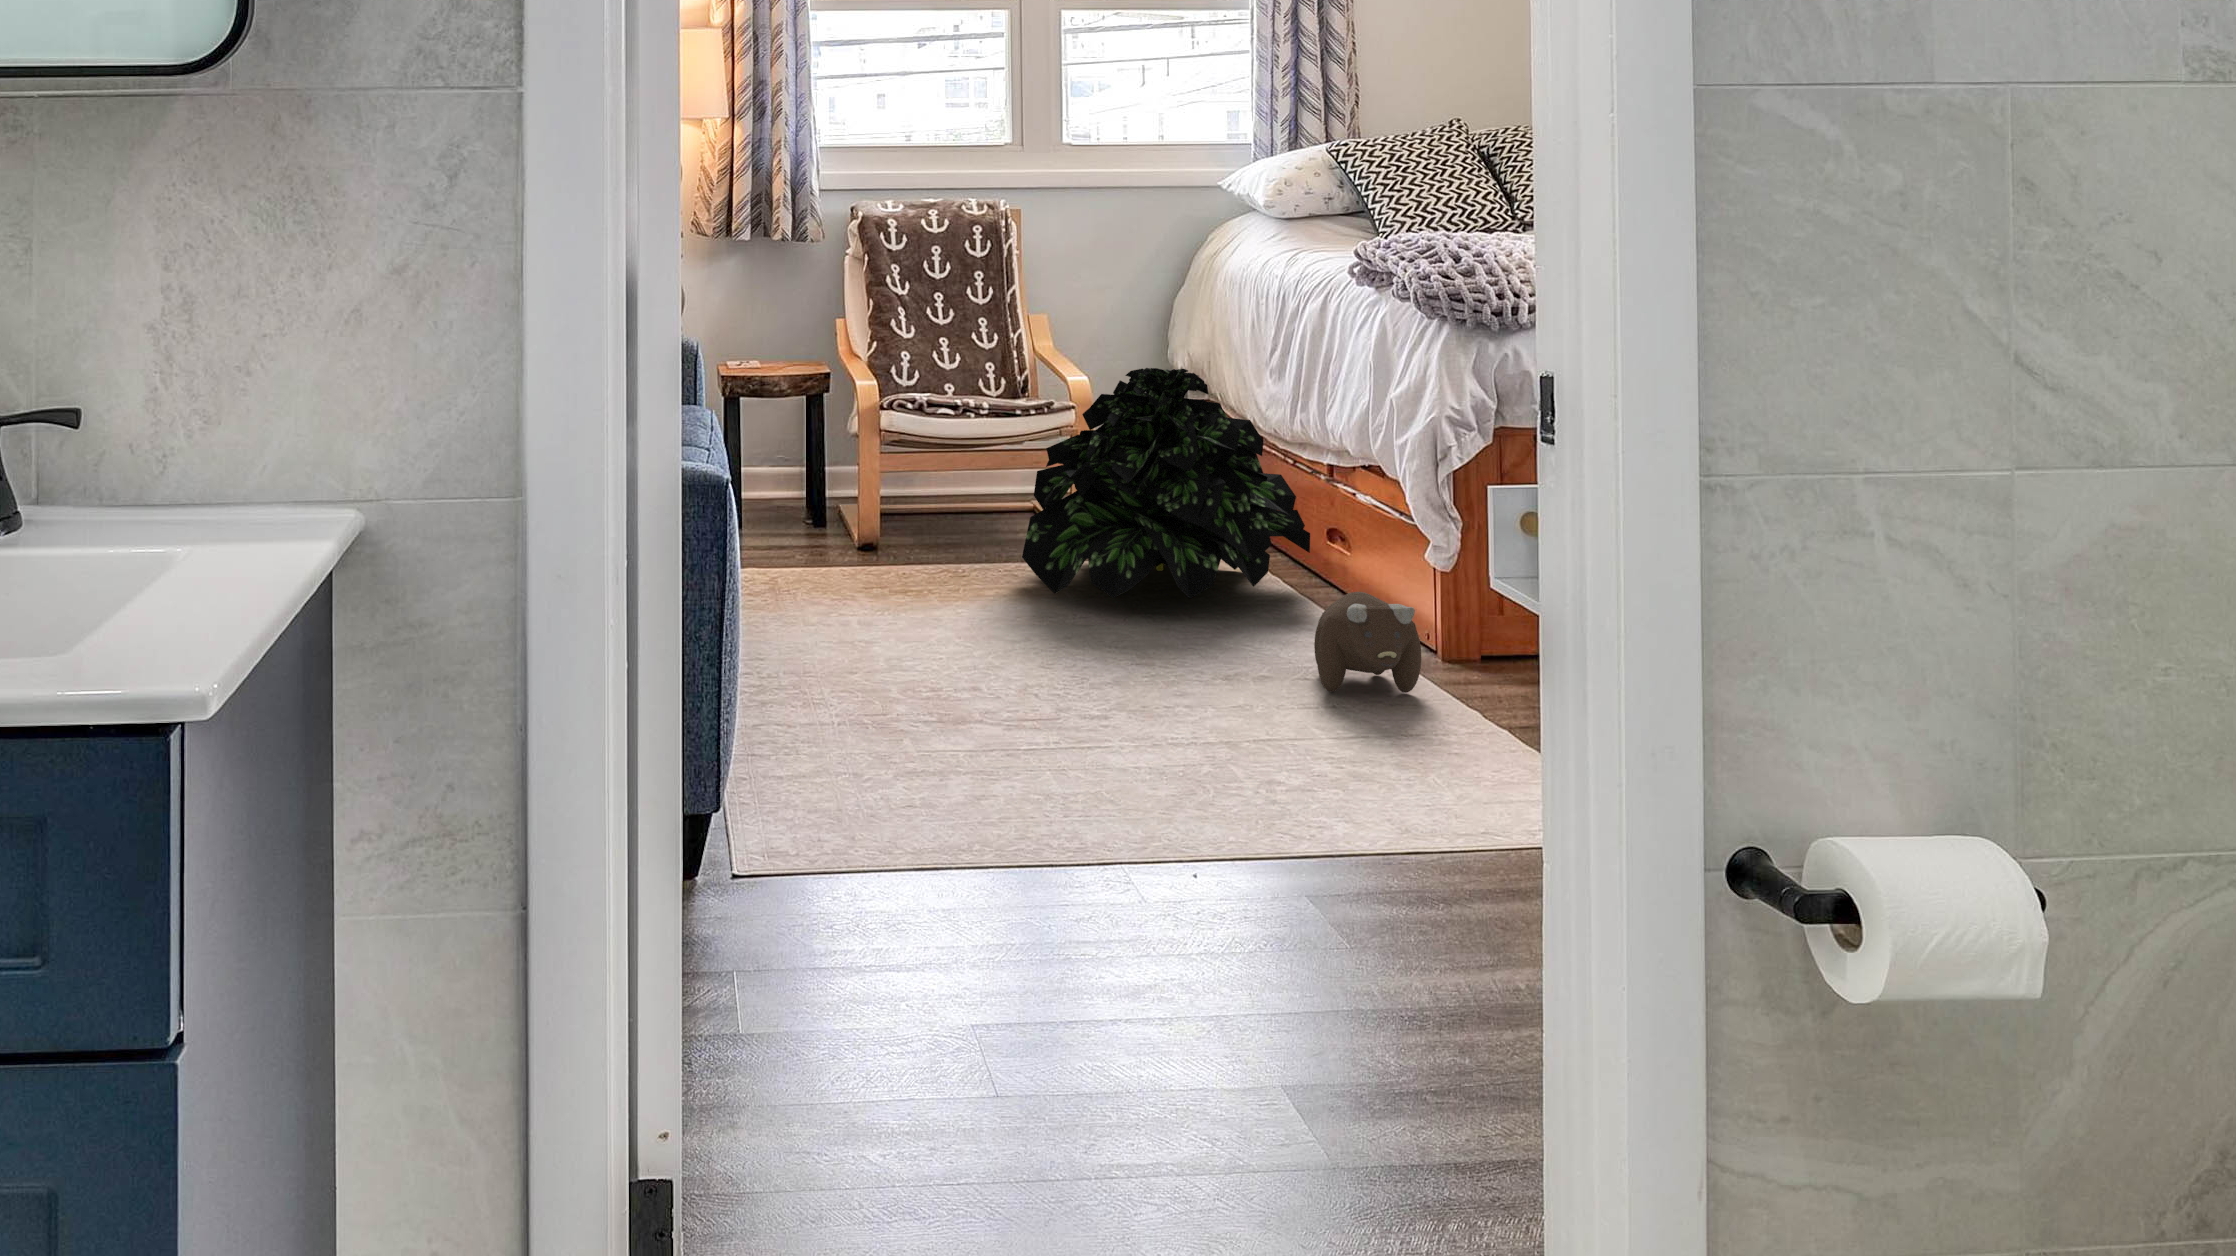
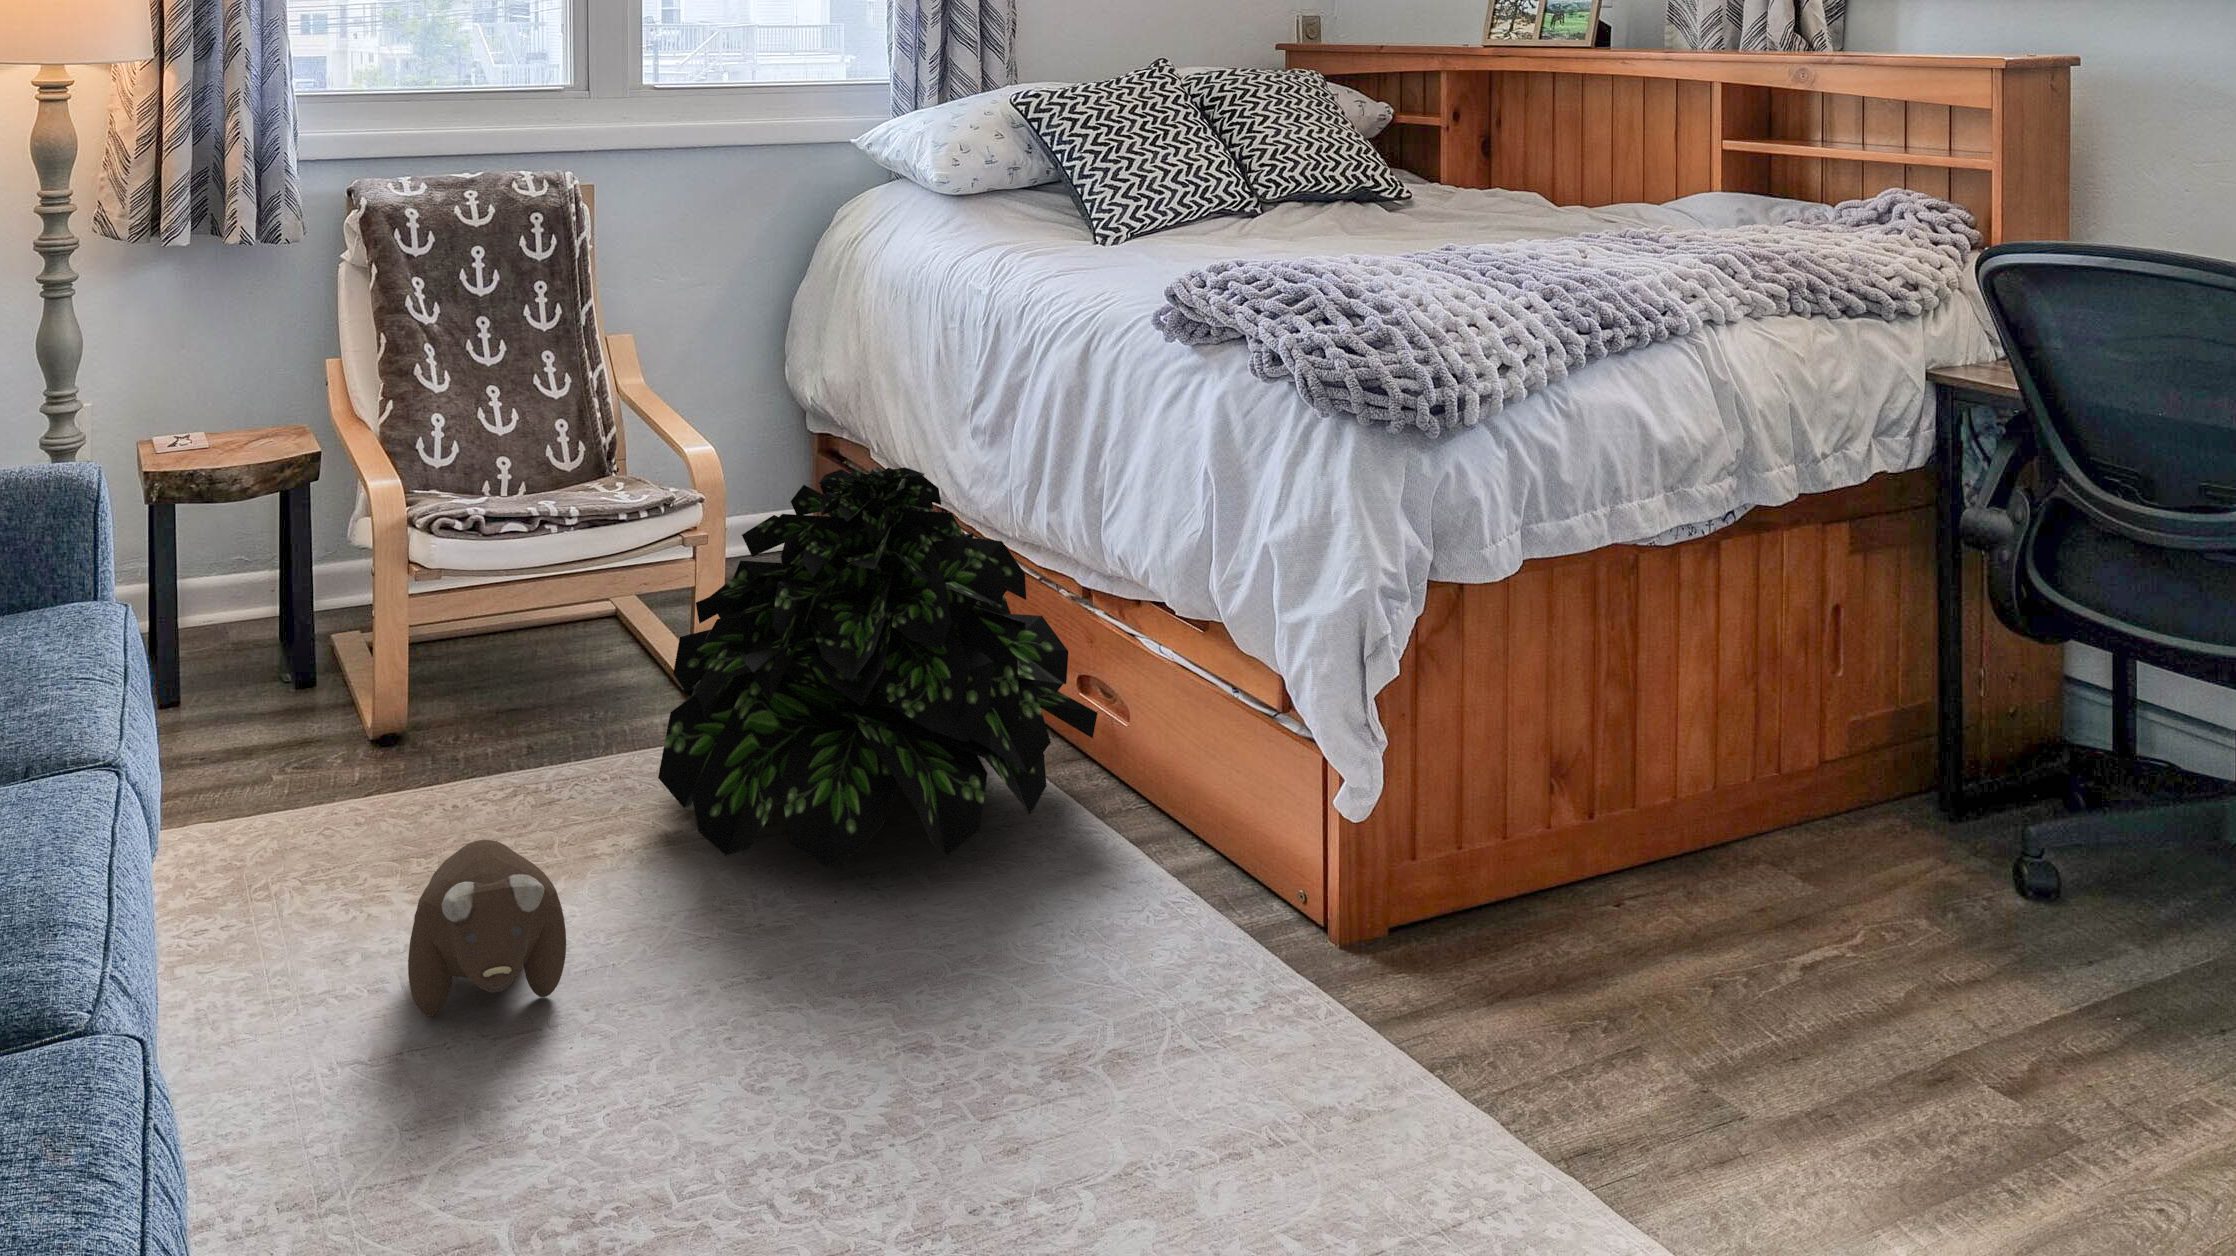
plush toy: present [1314,592,1421,693] -> present [408,839,566,1016]

